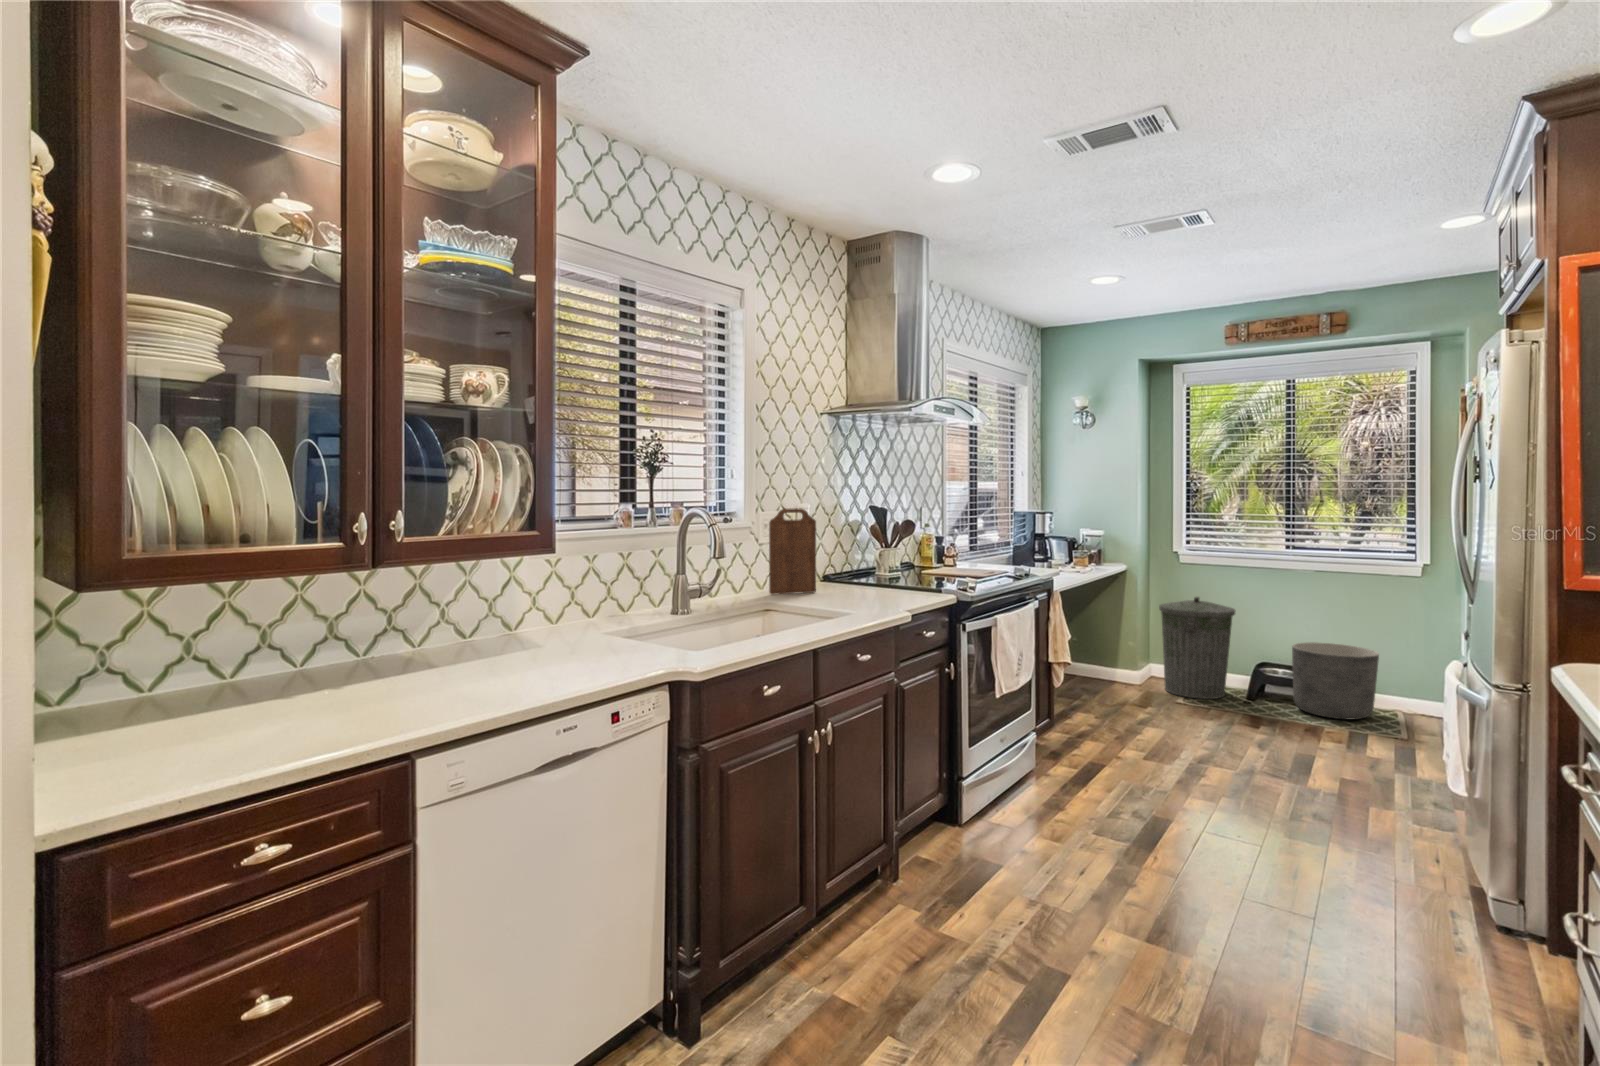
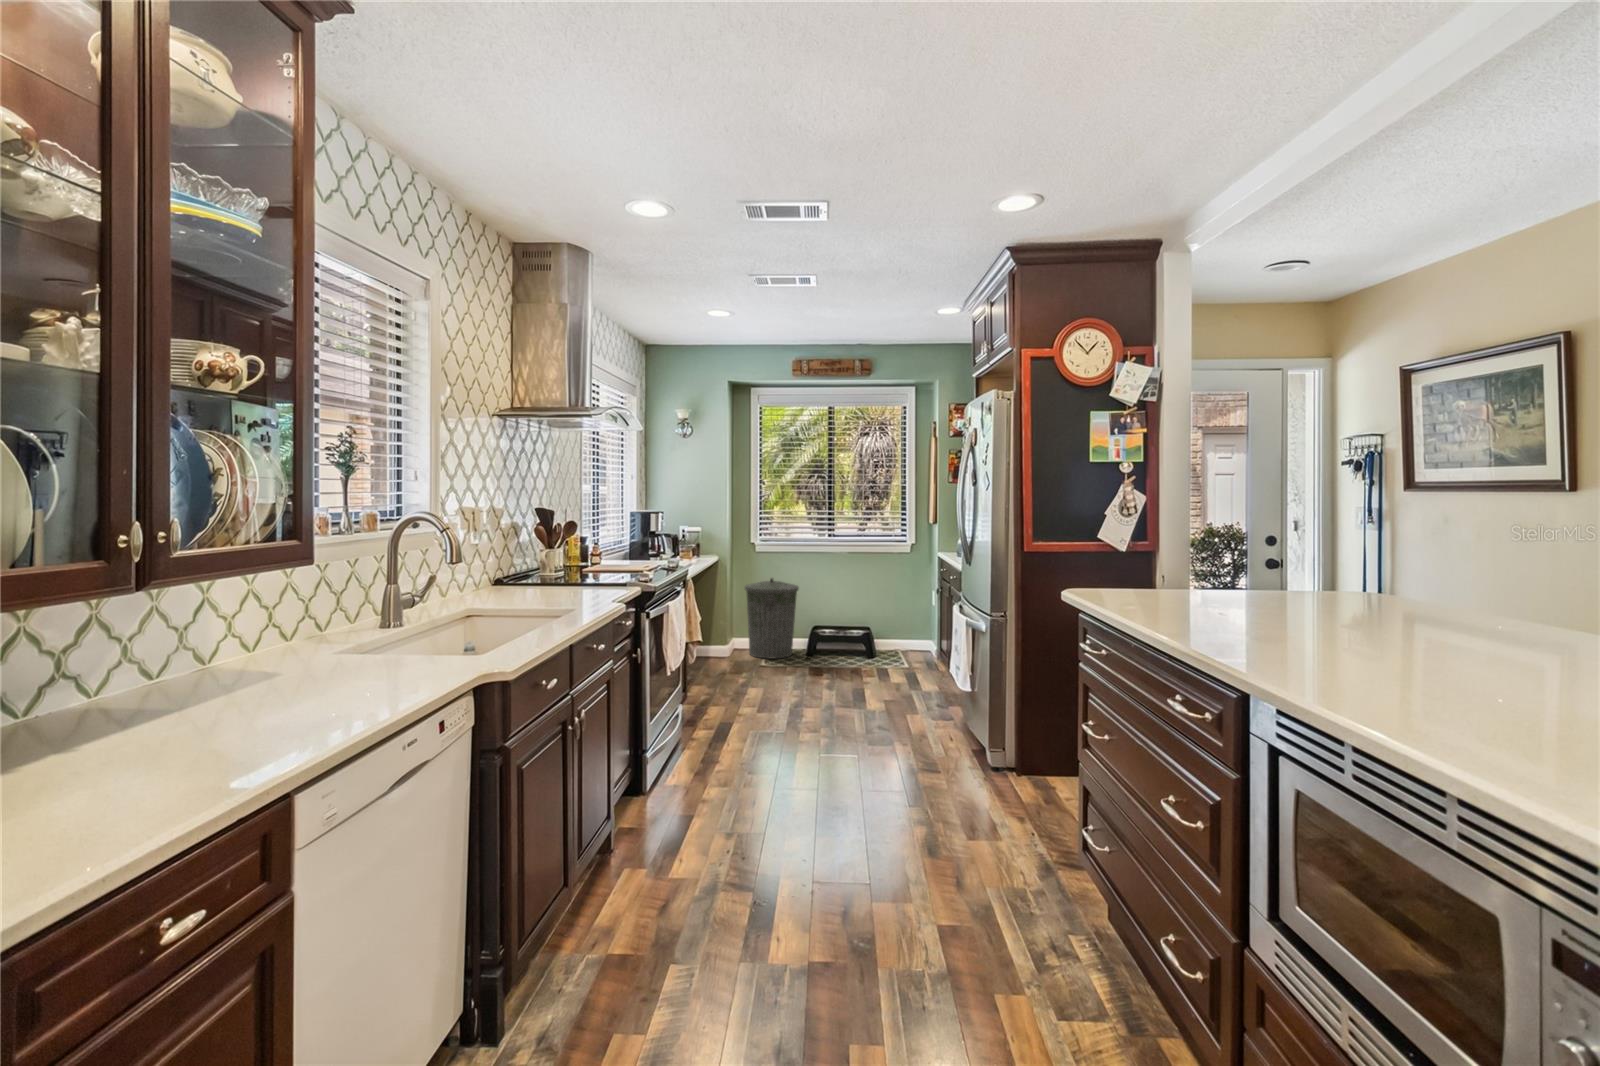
cutting board: present [769,508,816,595] -> none [459,510,507,598]
planter: present [1292,642,1379,719] -> none [836,607,889,661]

